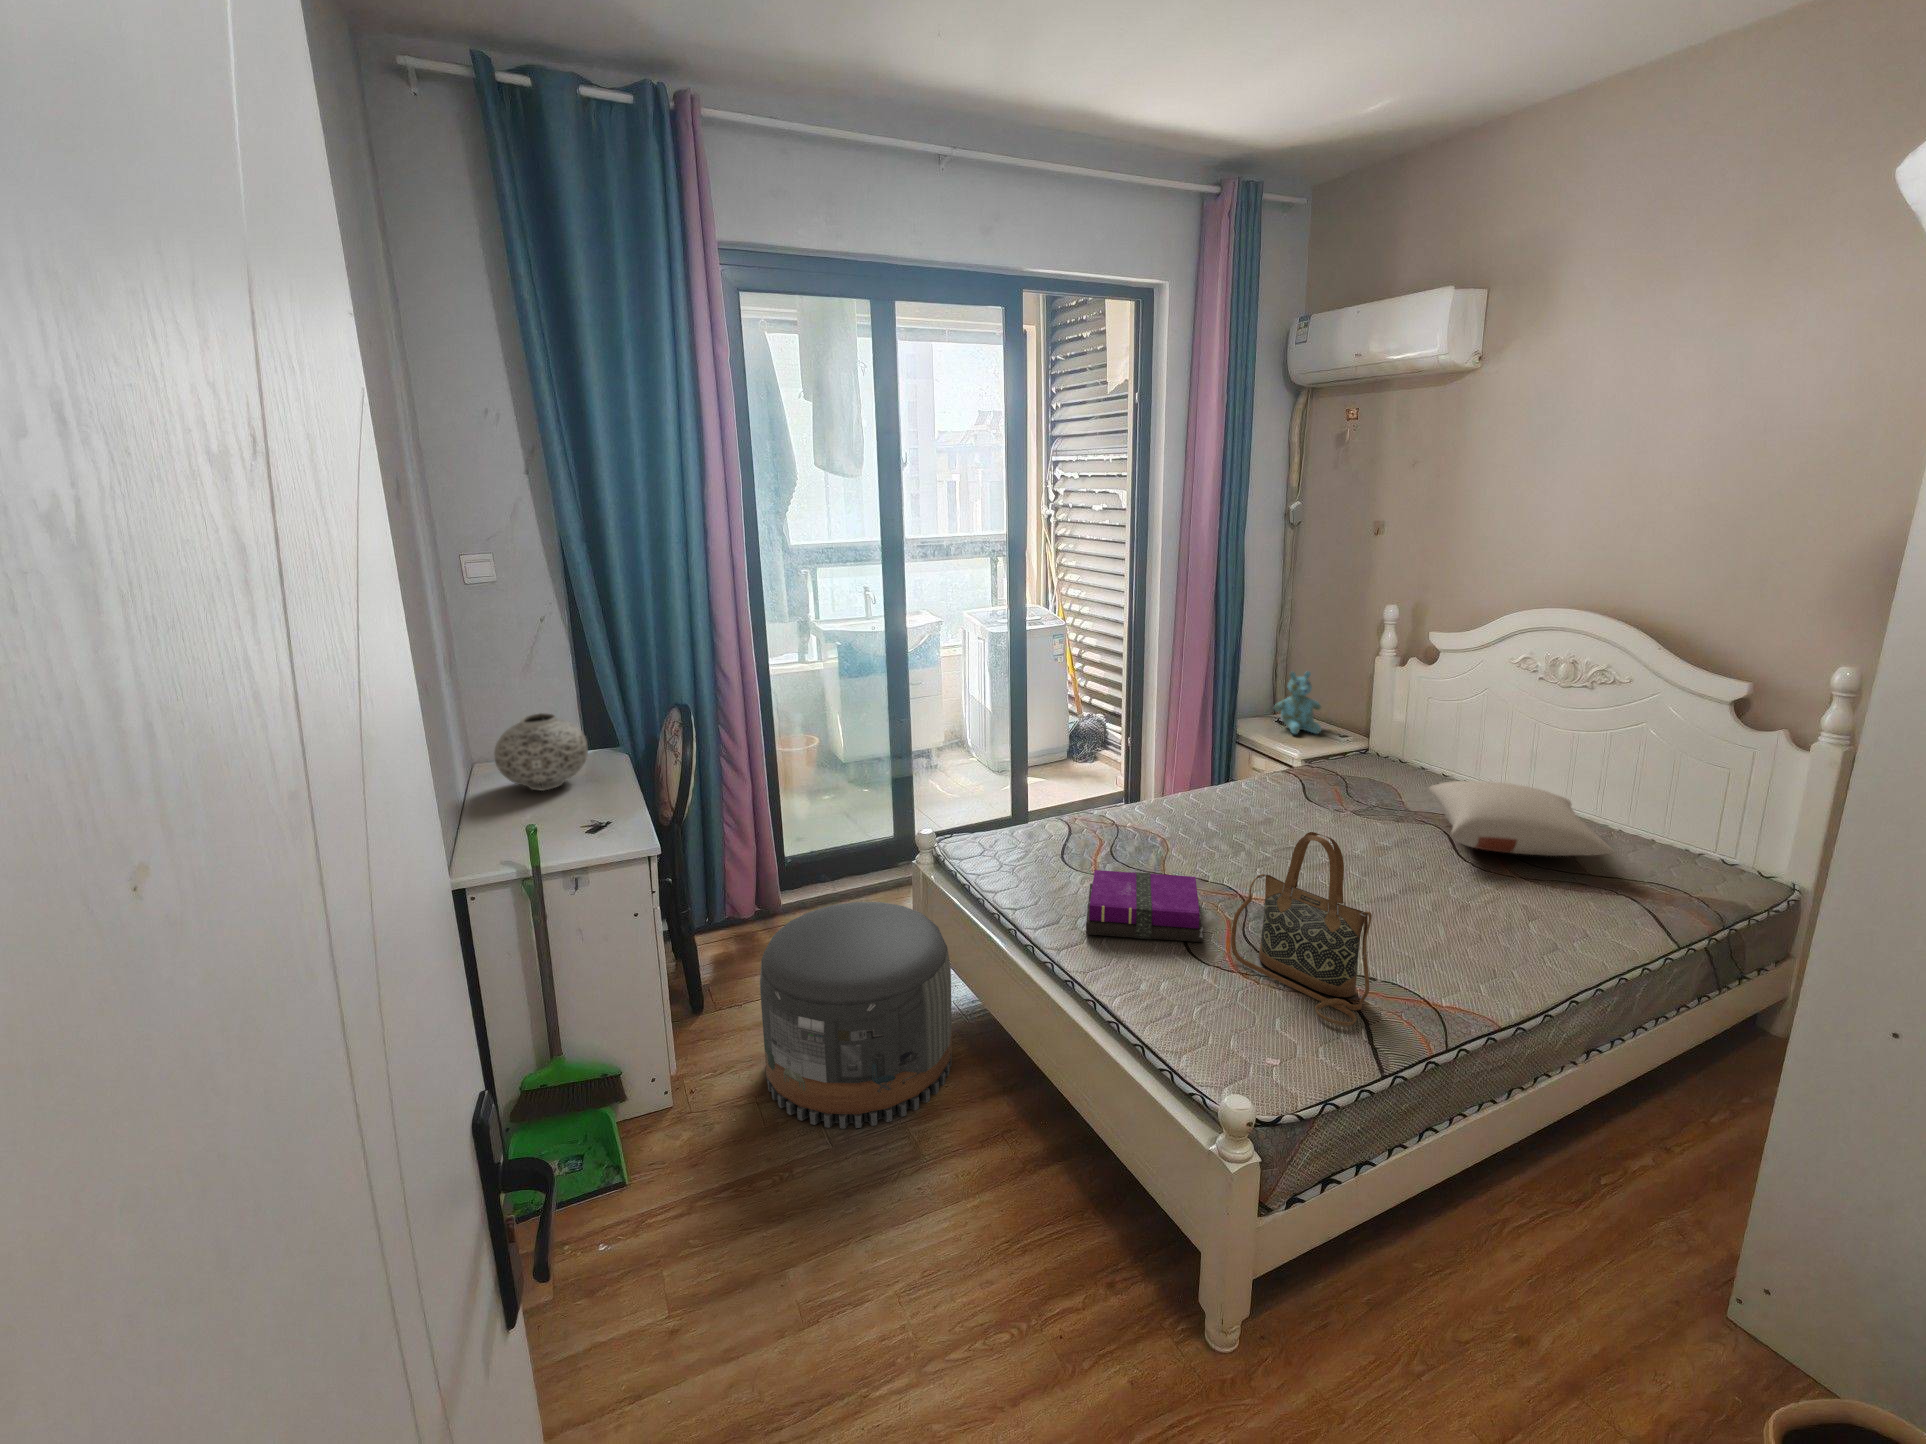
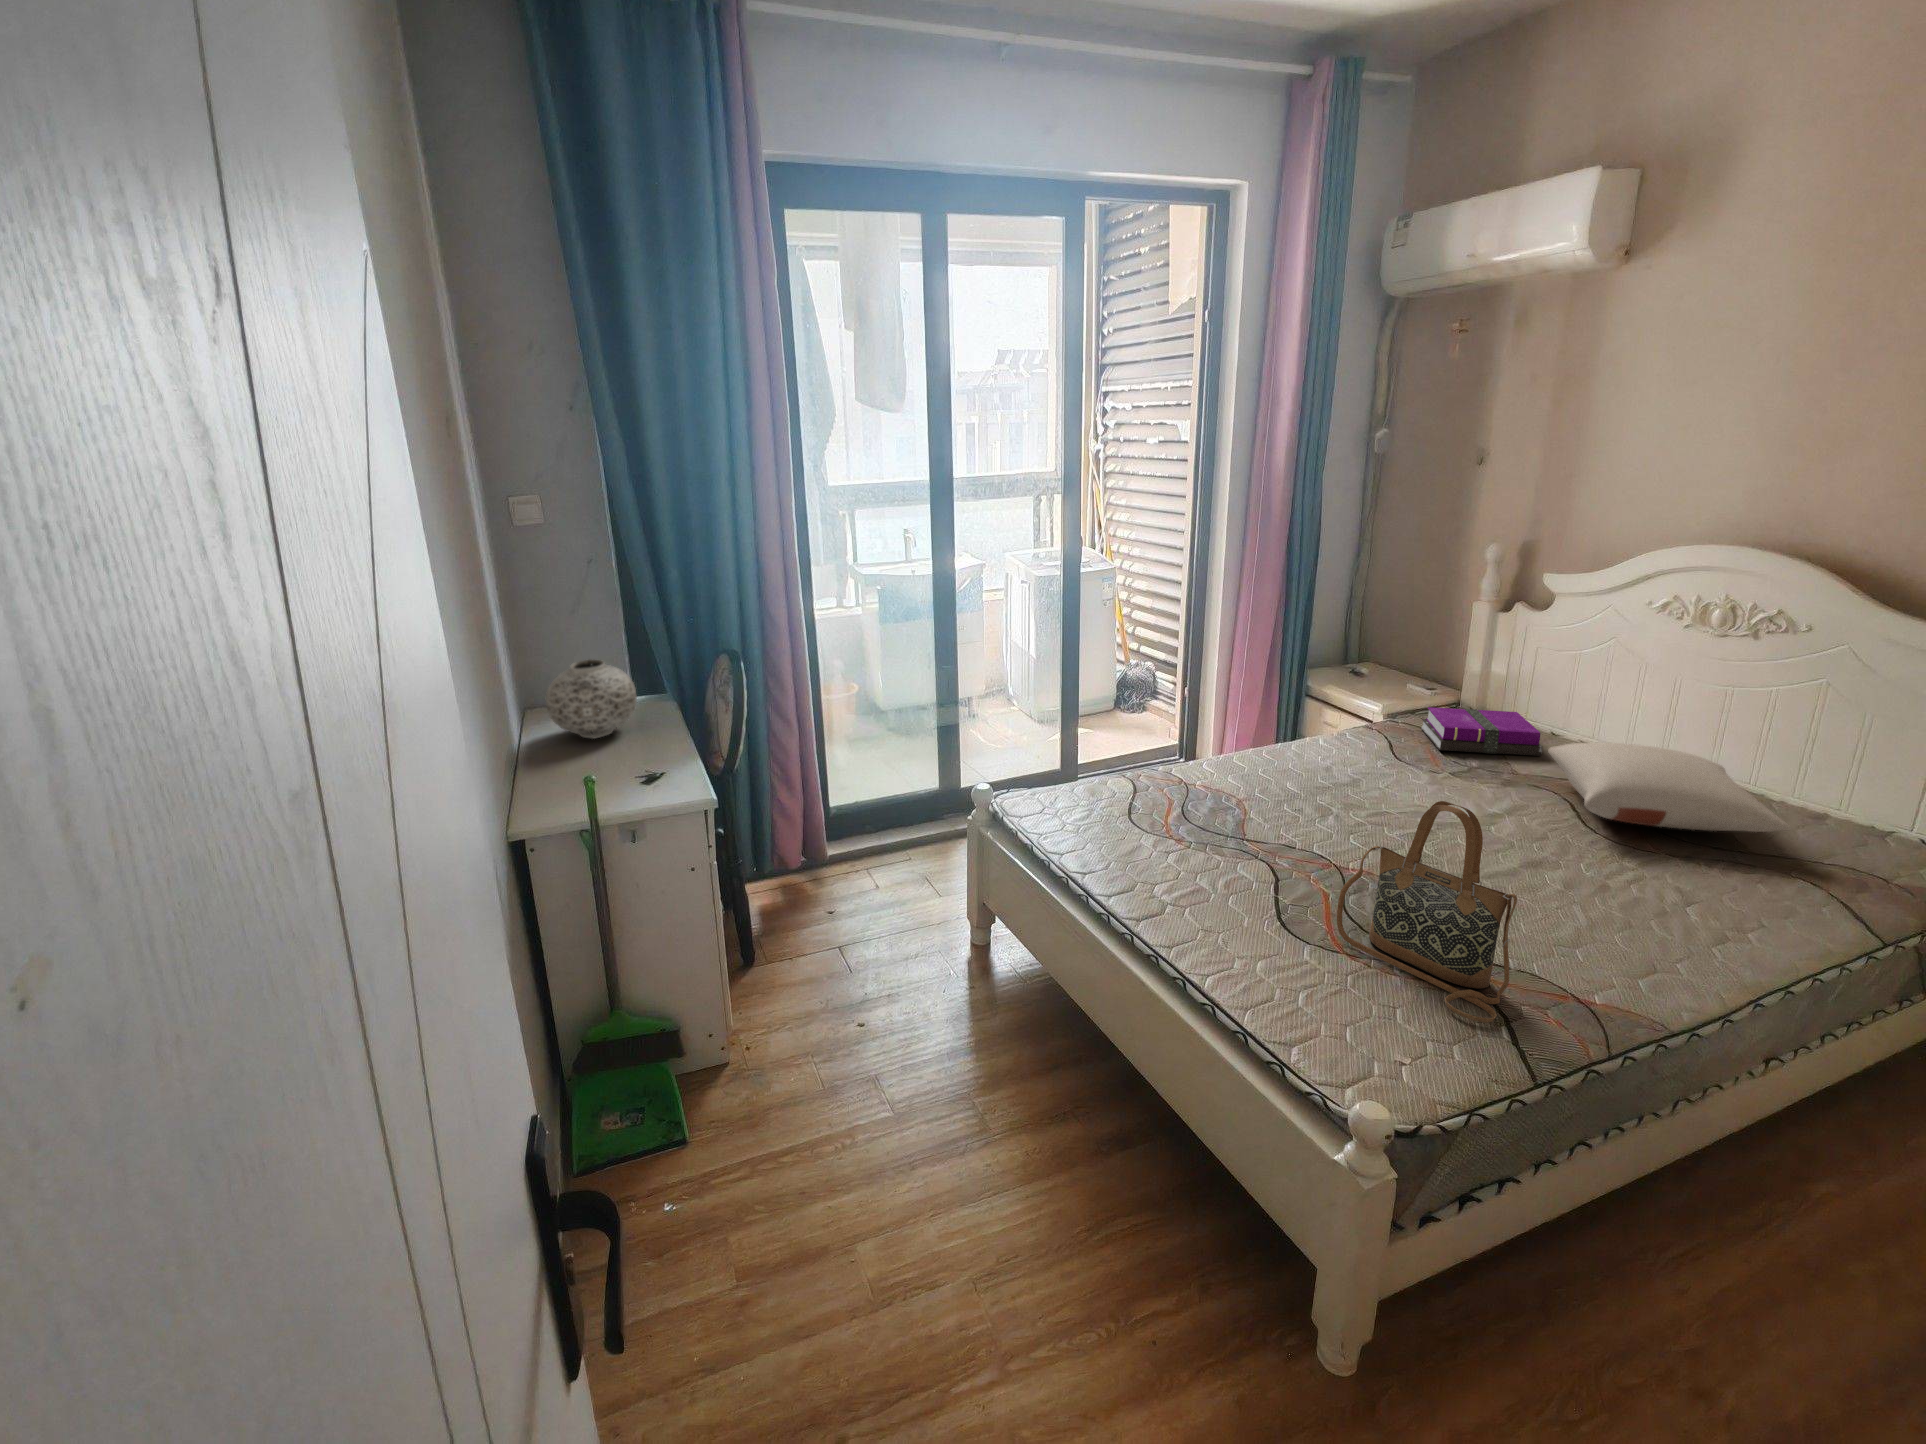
stuffed bear: present [1274,671,1321,734] -> none [1351,618,1406,687]
notebook: present [1086,870,1203,942] -> present [1421,707,1543,756]
pouf: present [760,902,952,1128] -> none [815,860,1014,1096]

